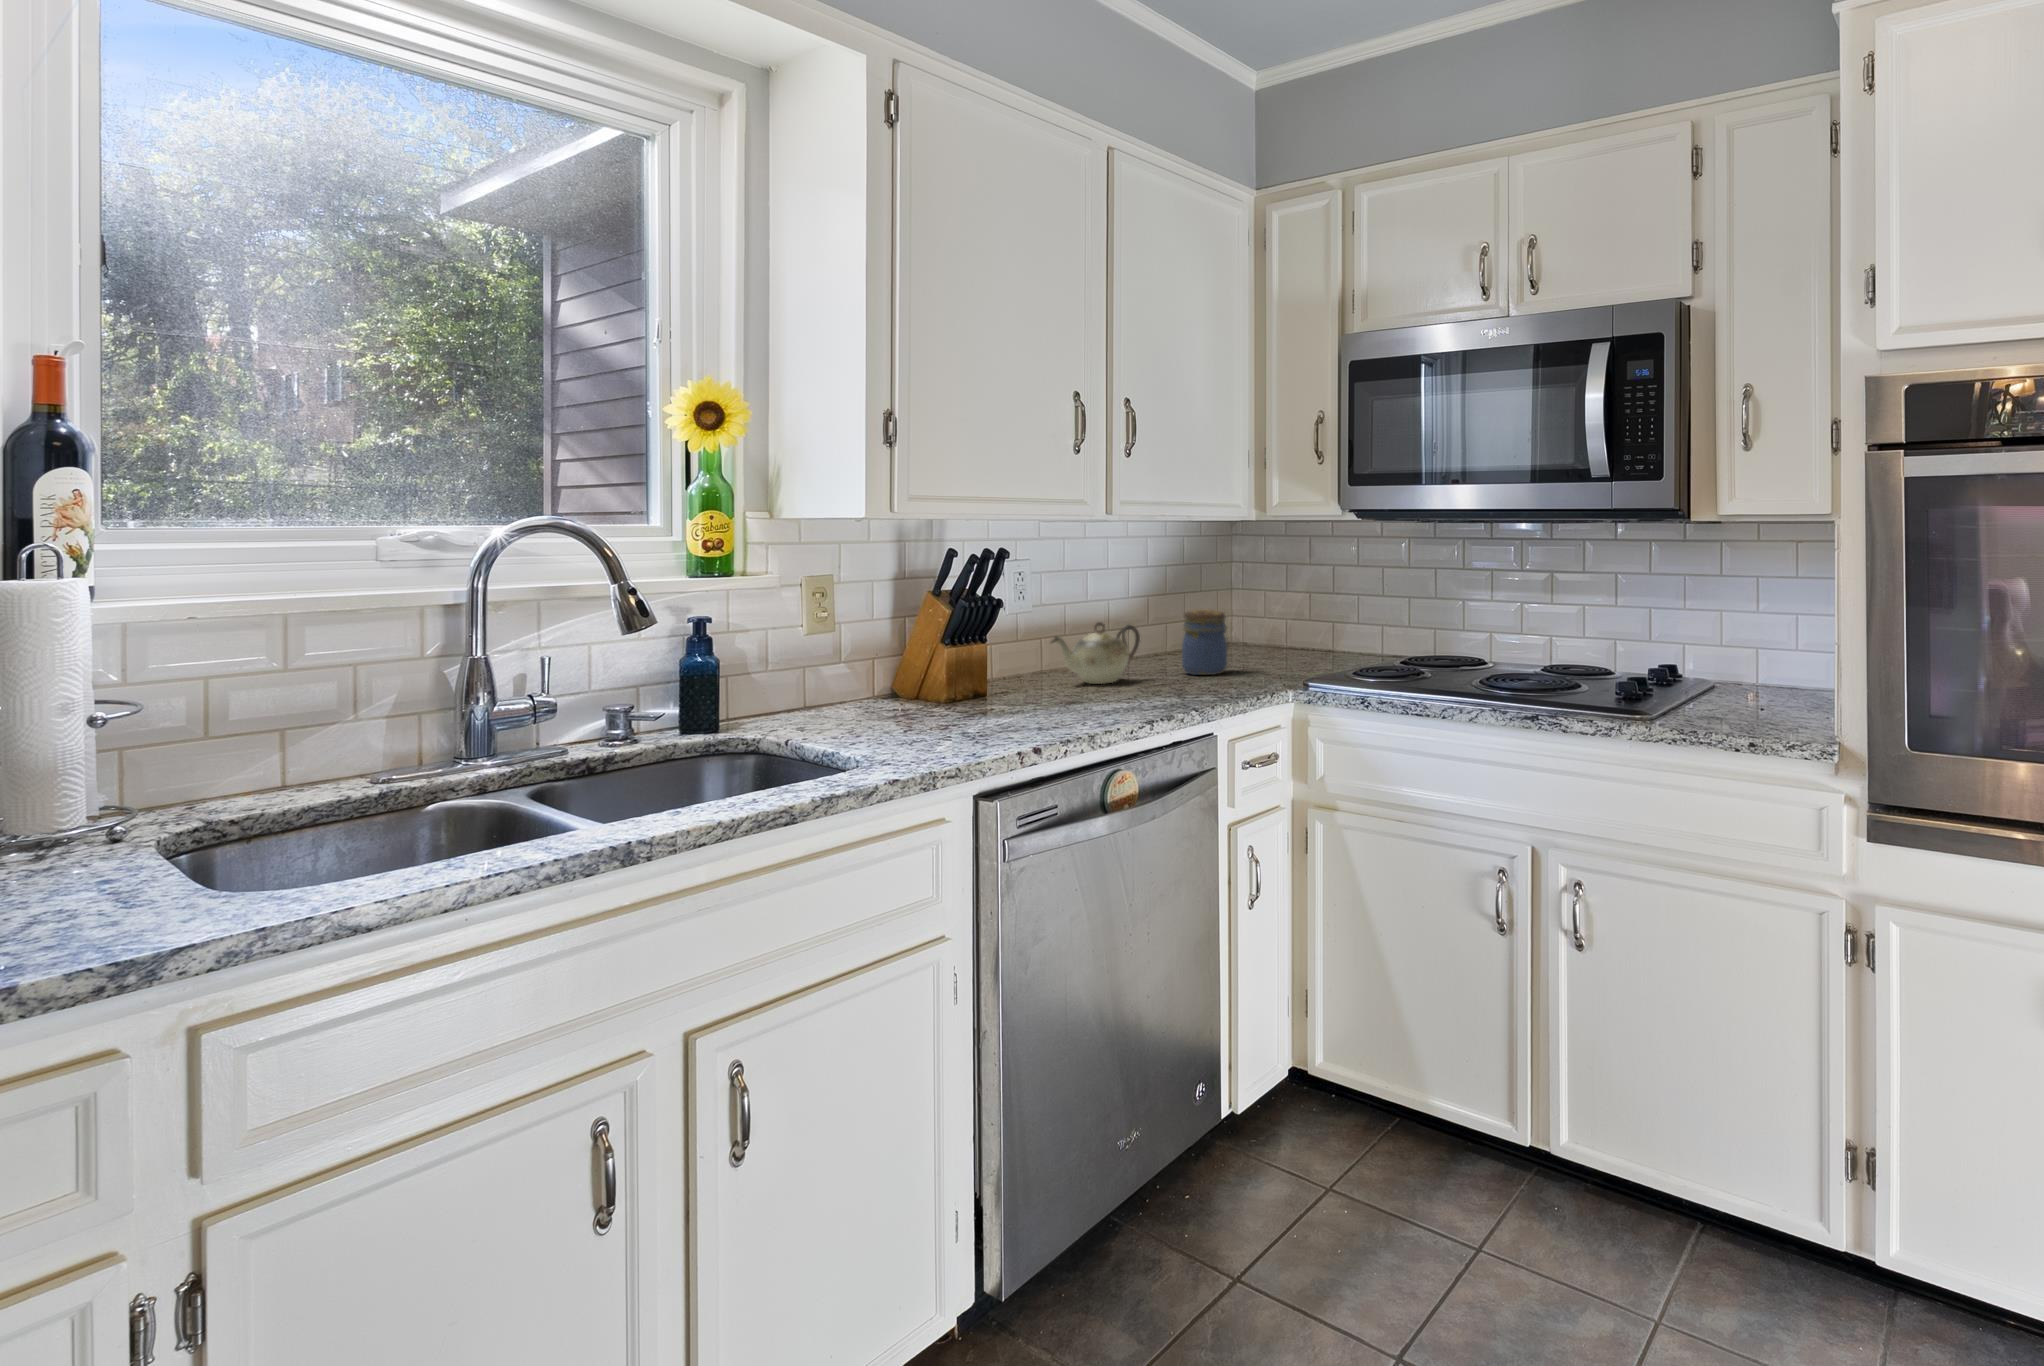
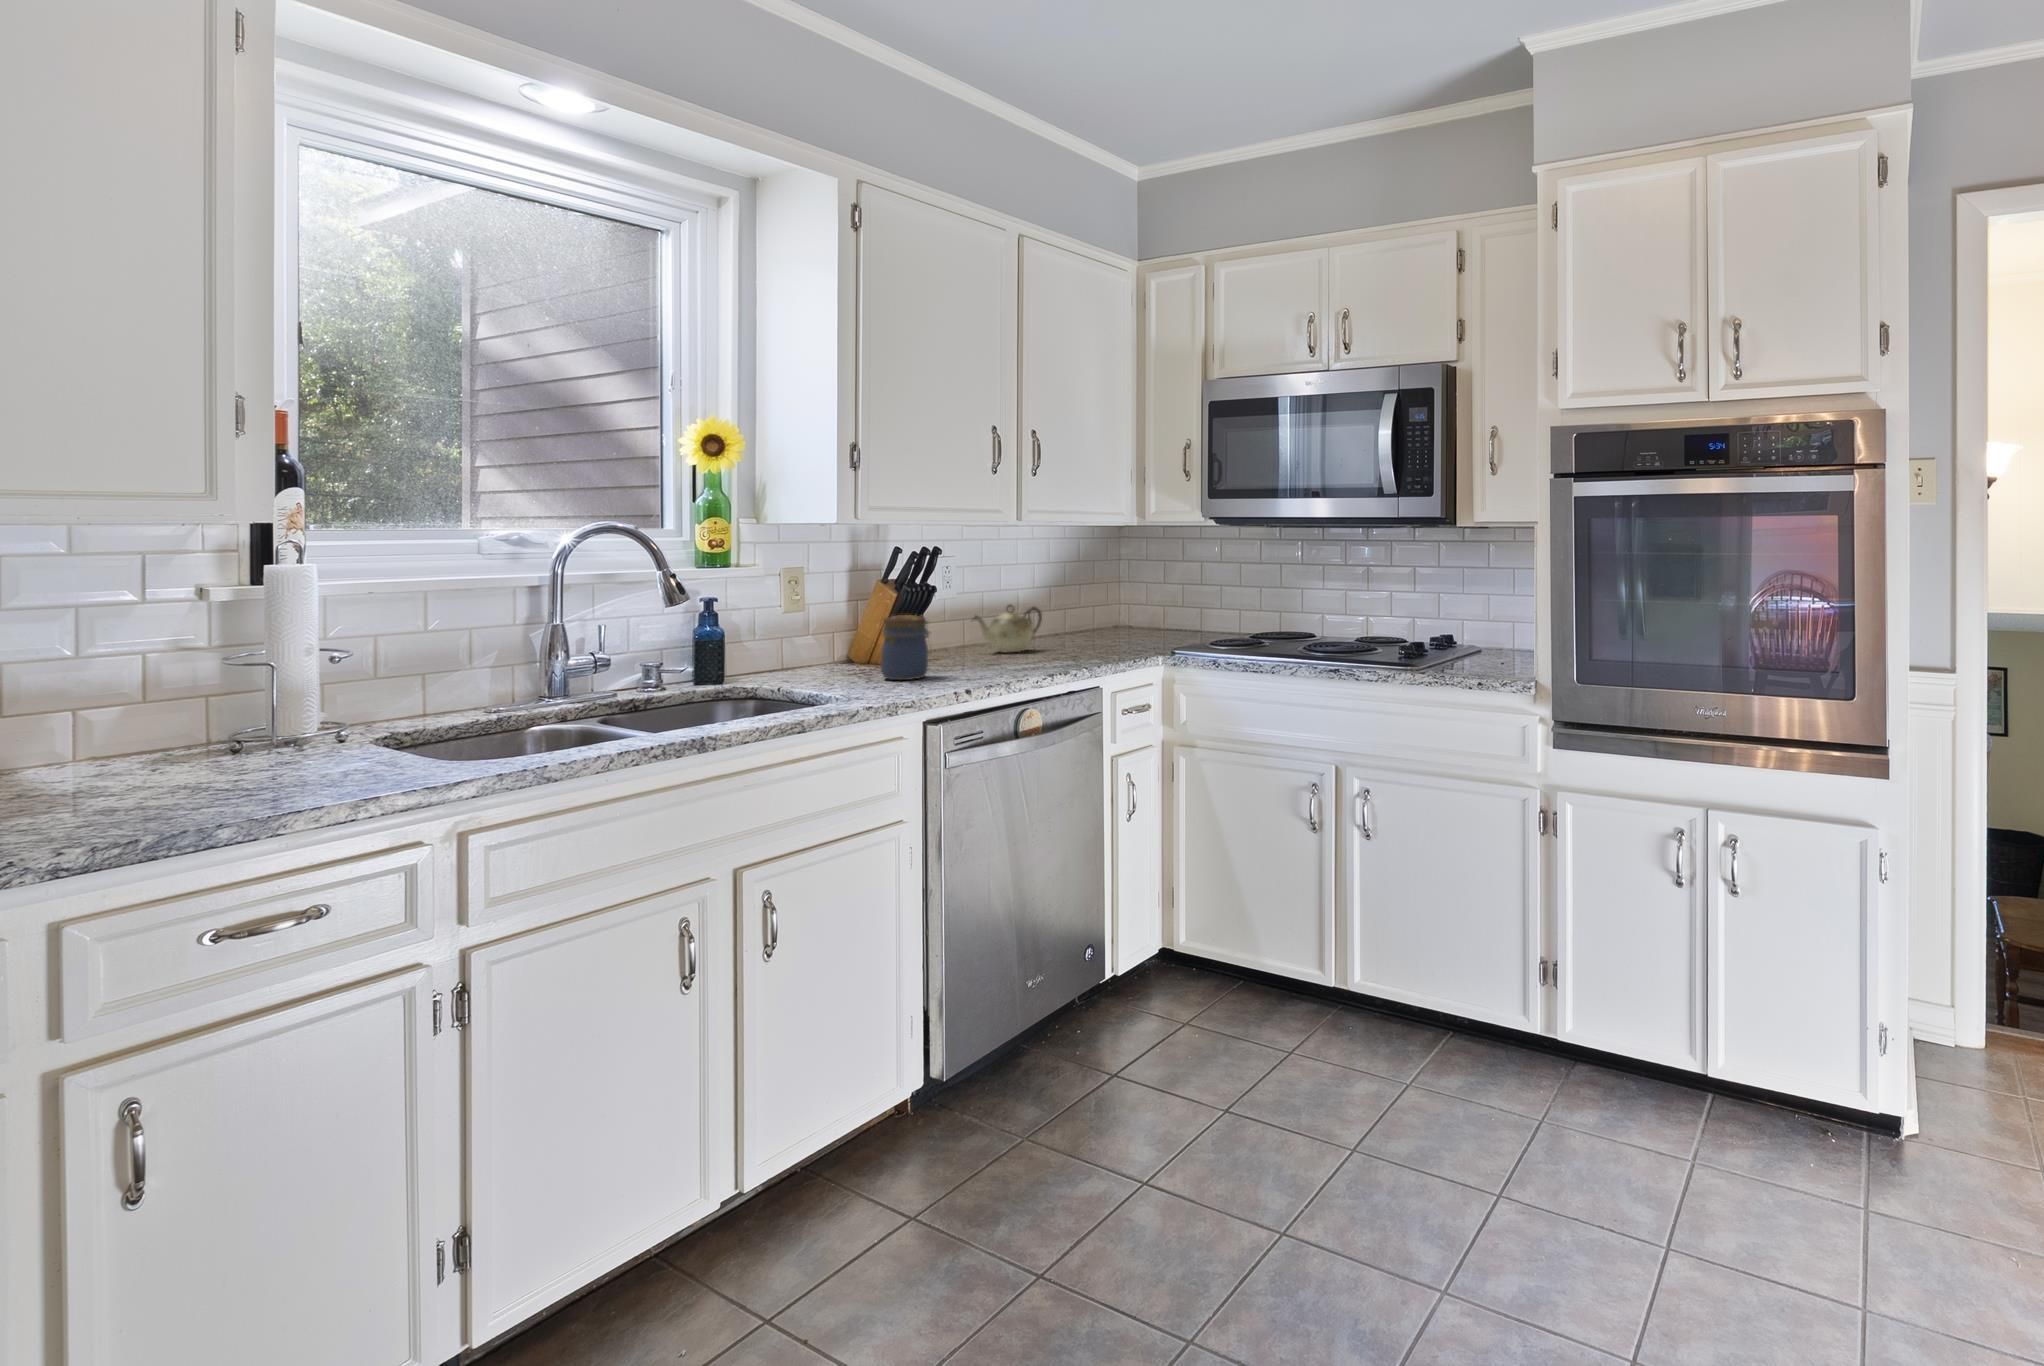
jar: present [1182,610,1228,675] -> present [881,615,931,680]

